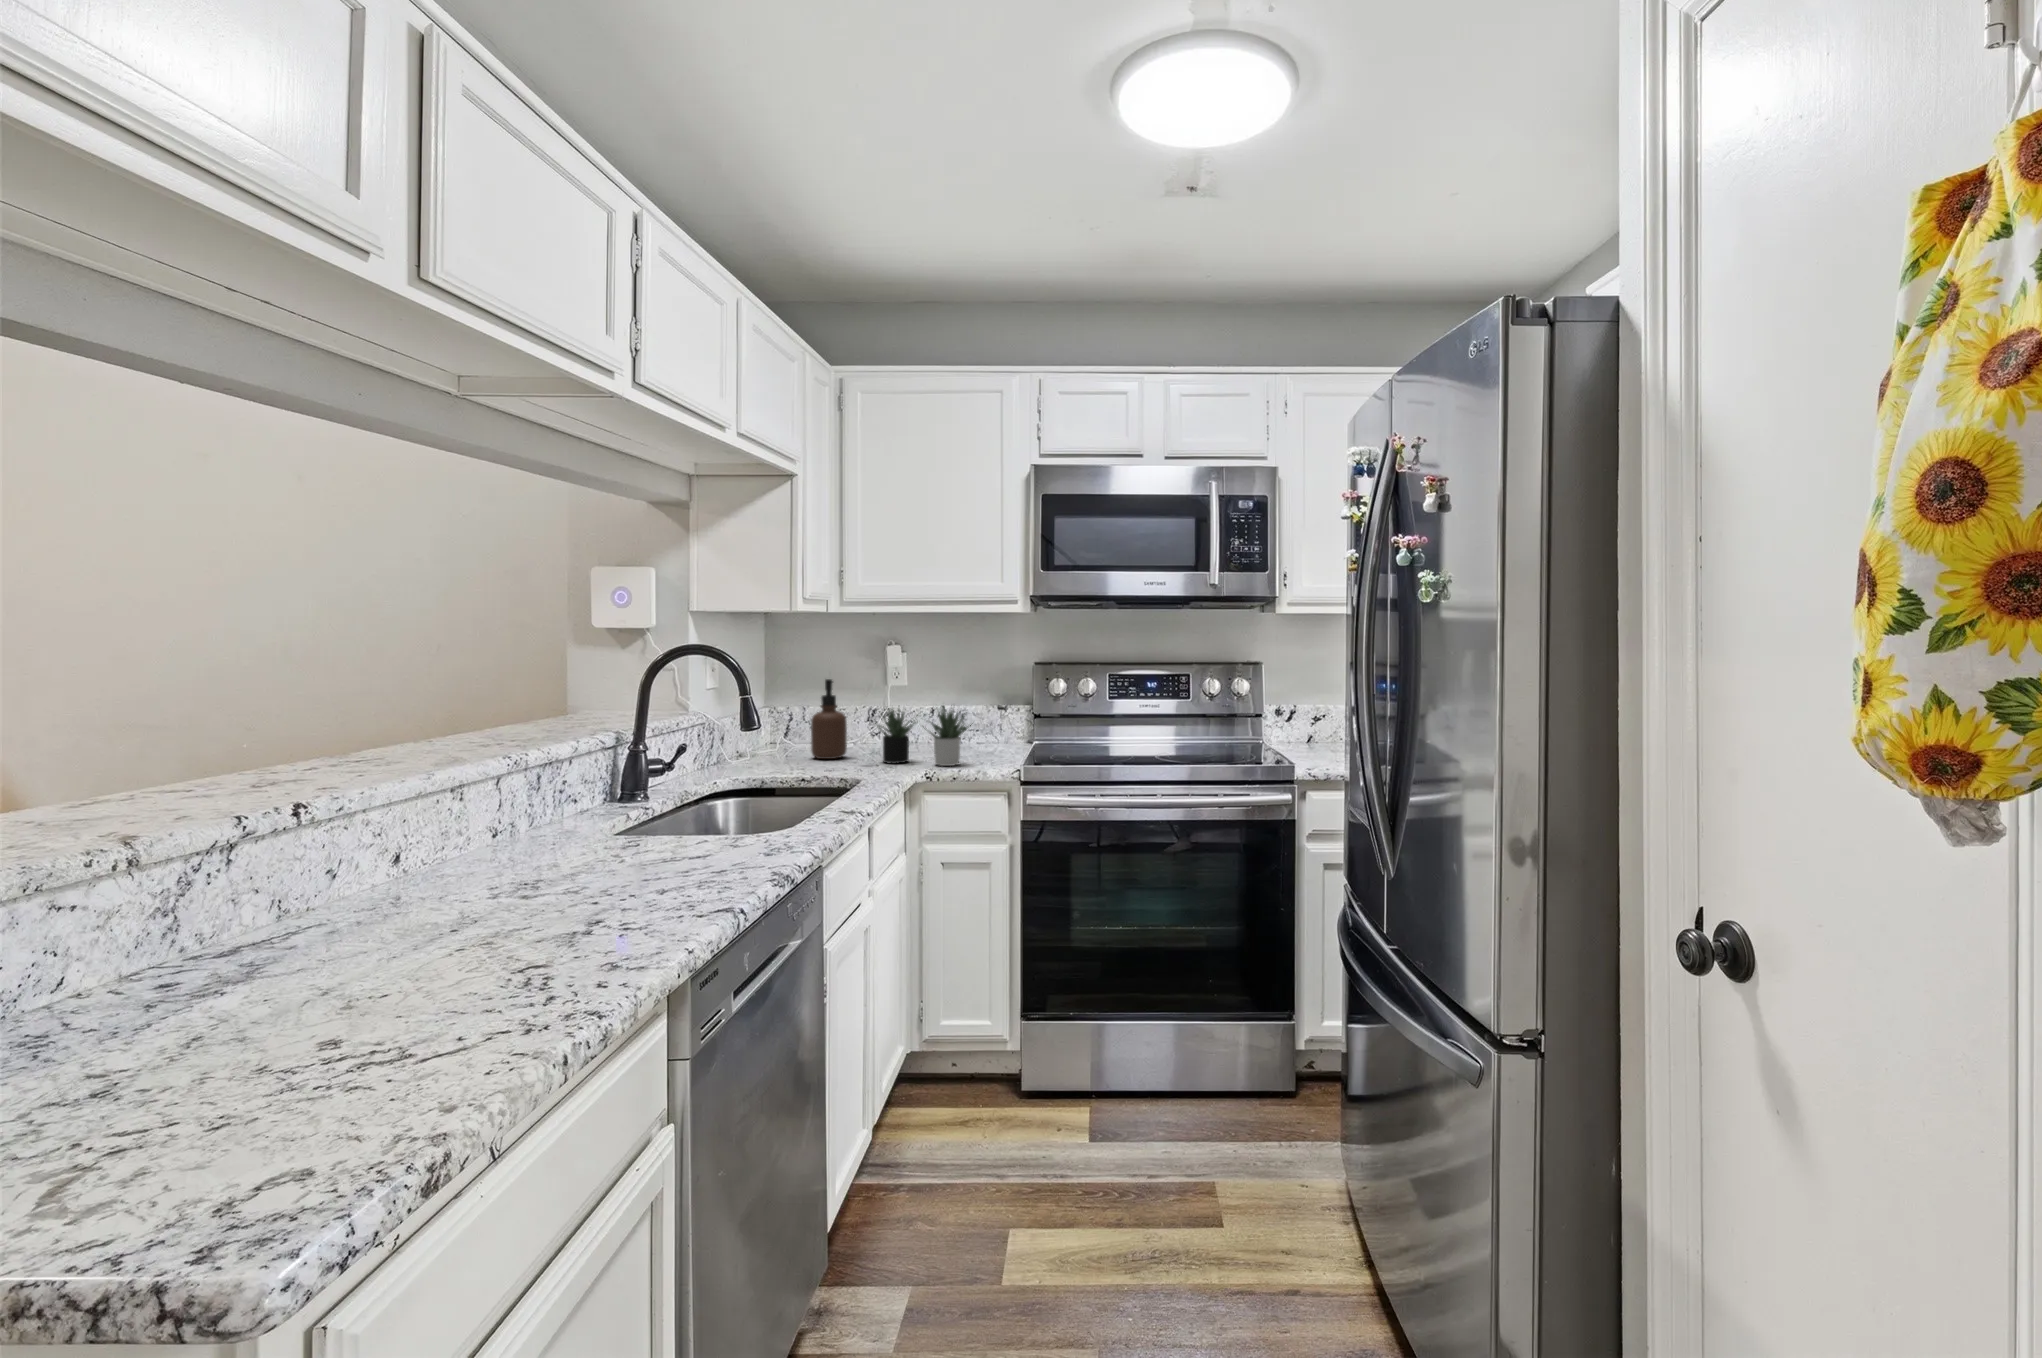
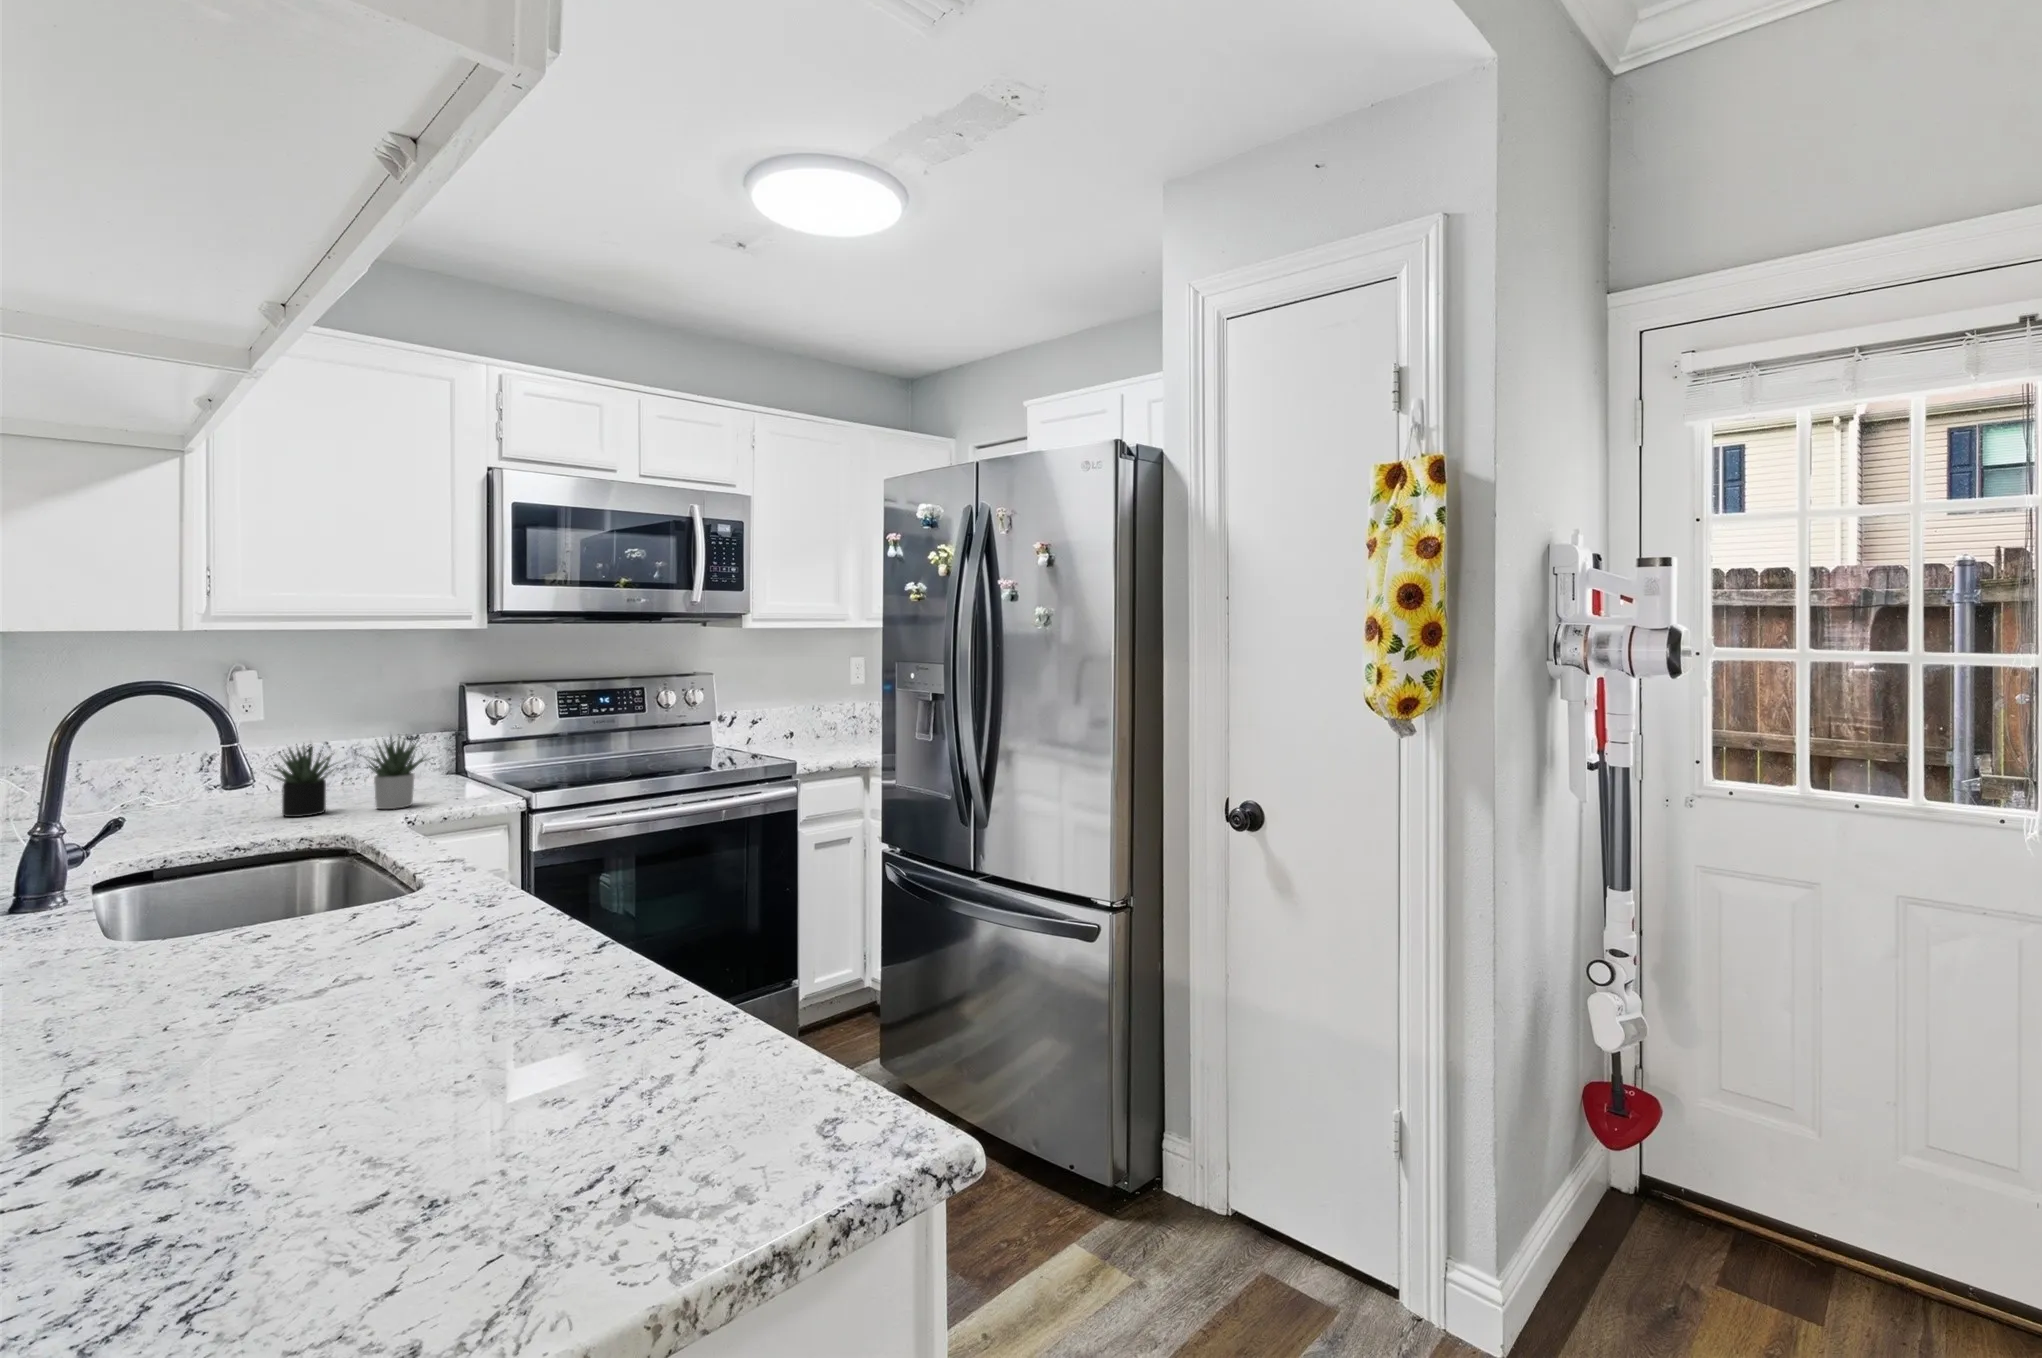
soap dispenser: present [811,679,847,759] -> none [131,715,199,827]

